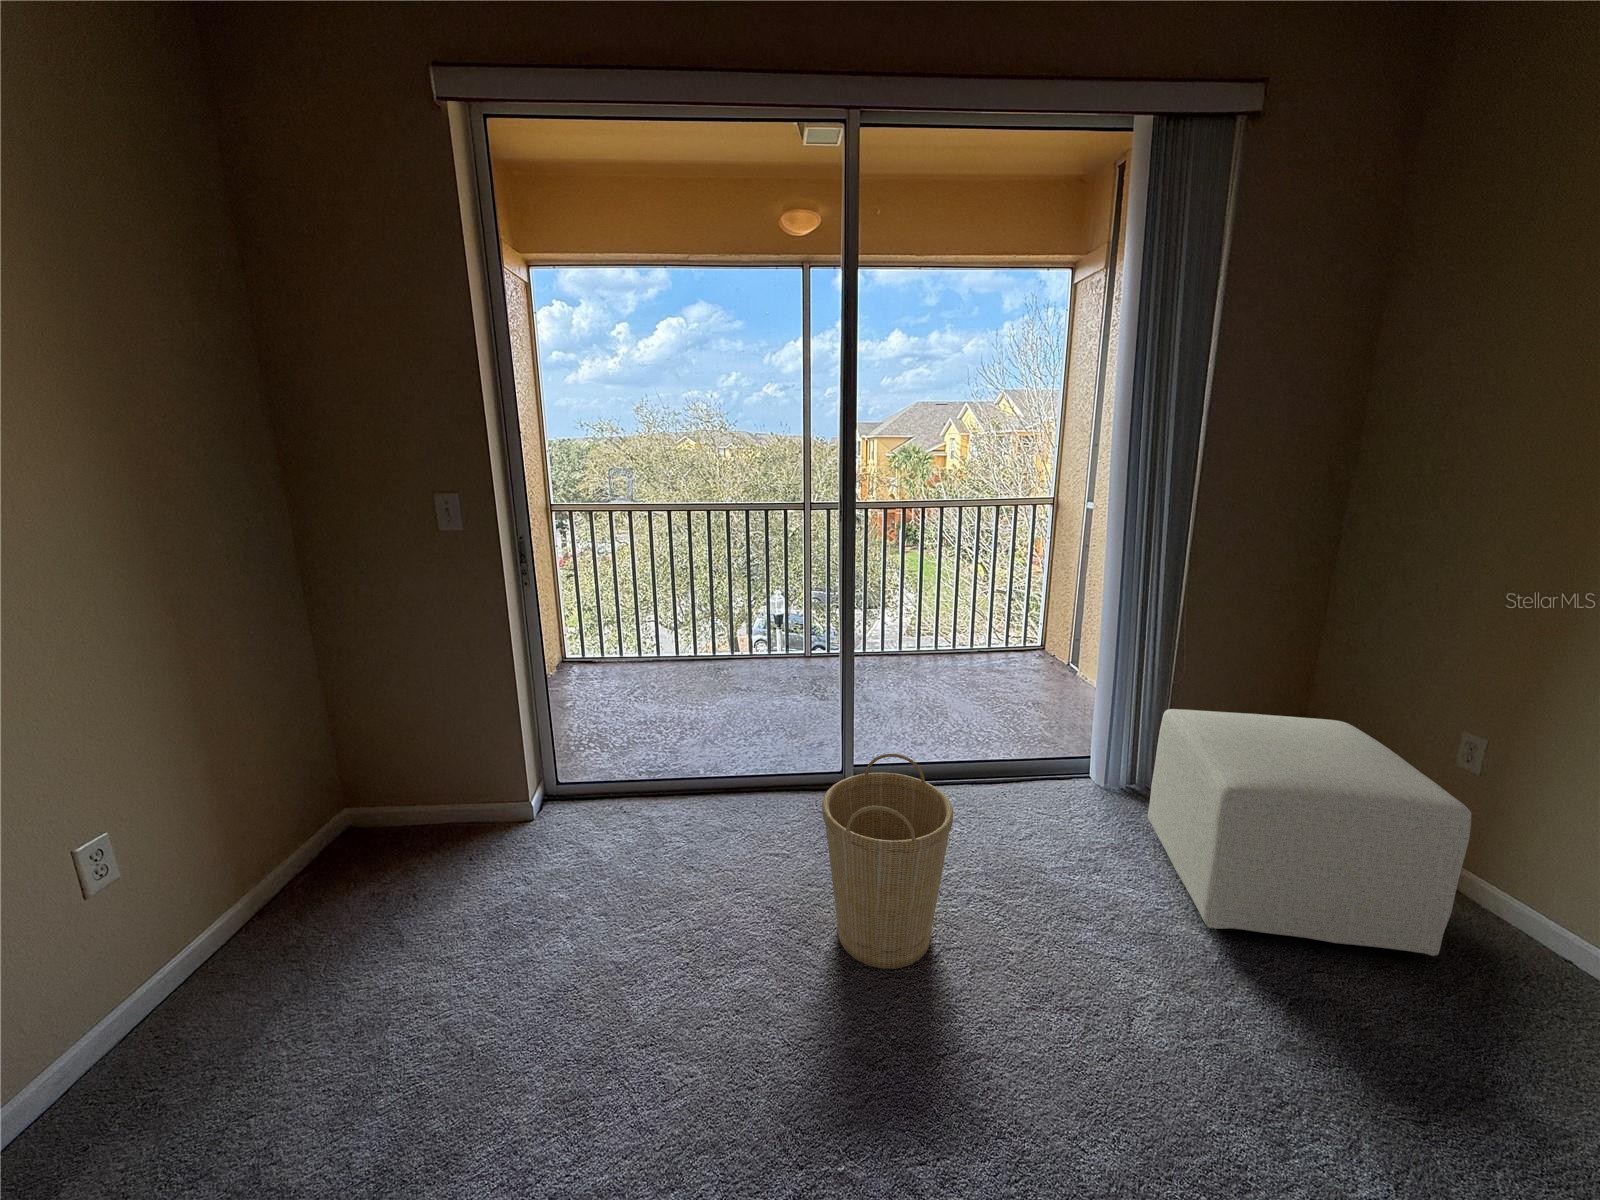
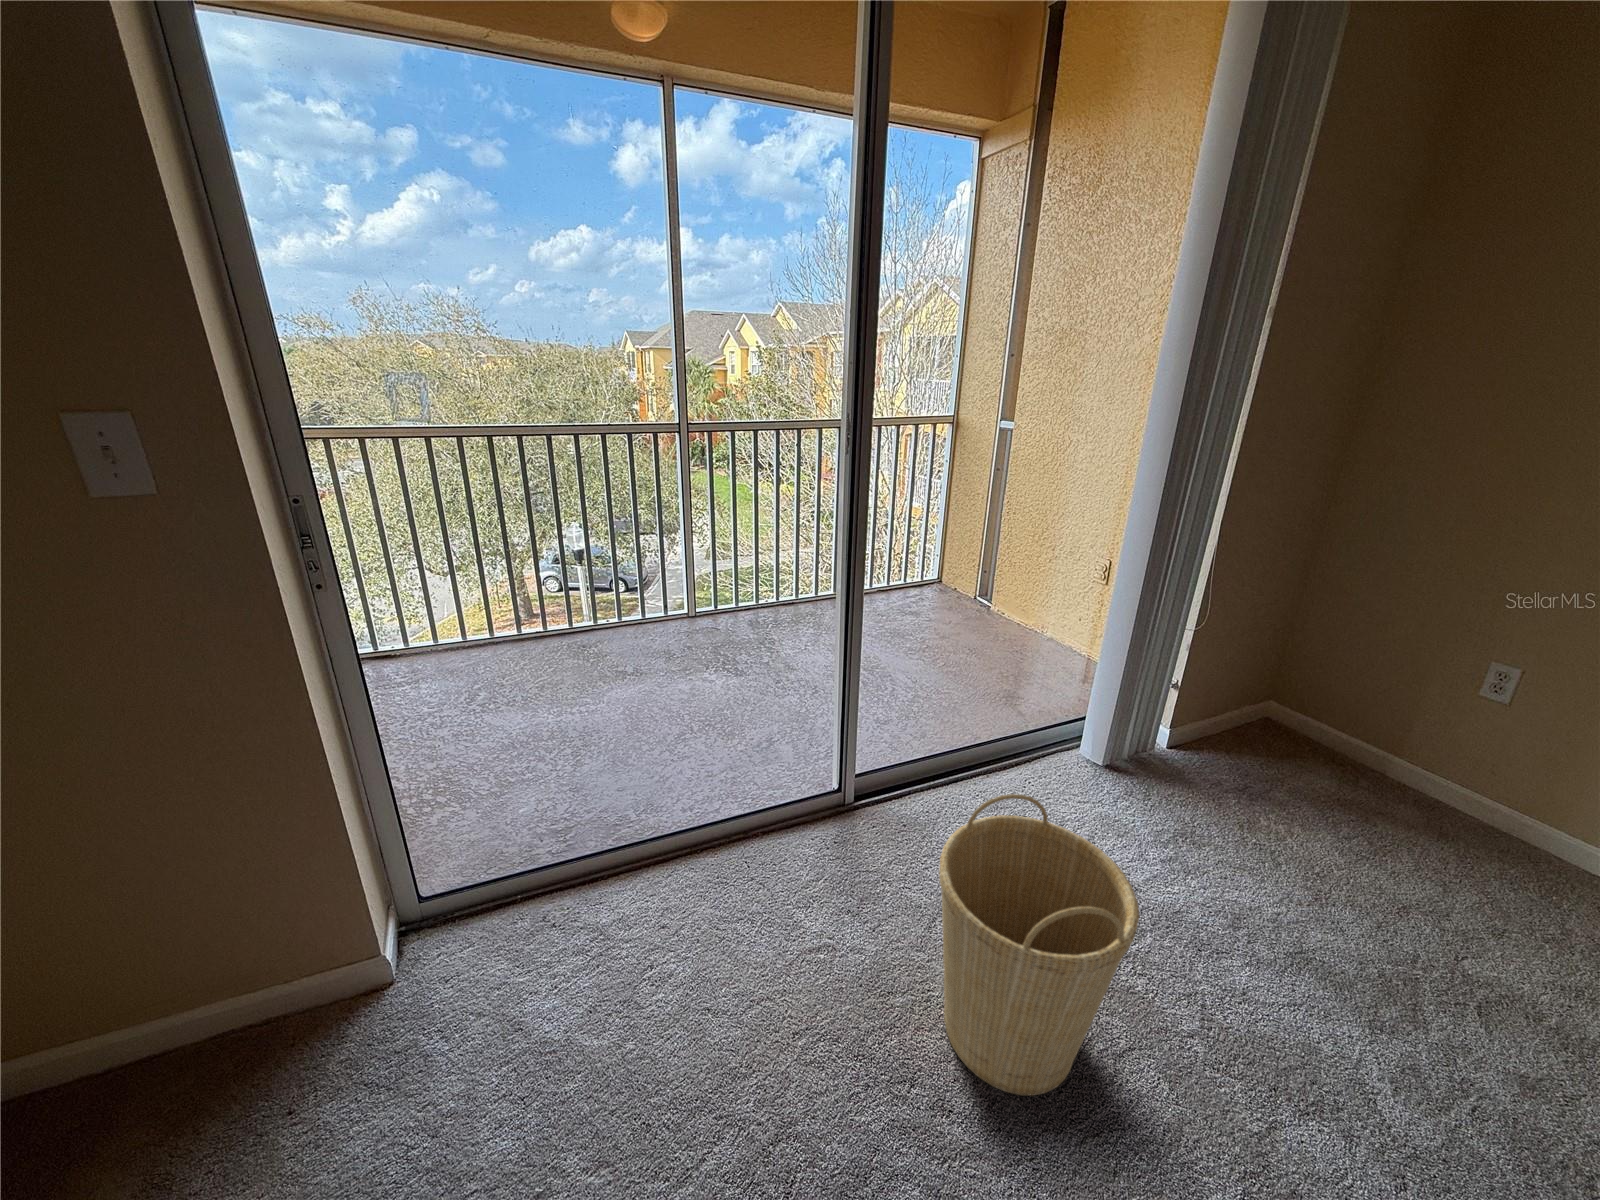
ottoman: present [1148,709,1471,956] -> none [1169,650,1564,909]

